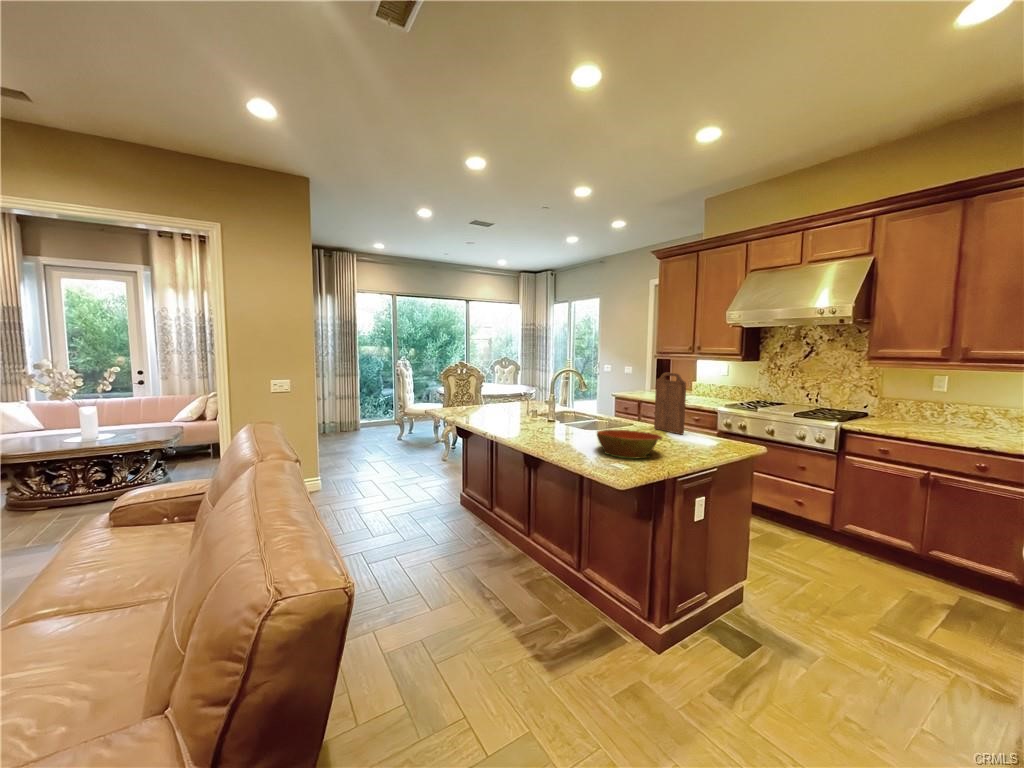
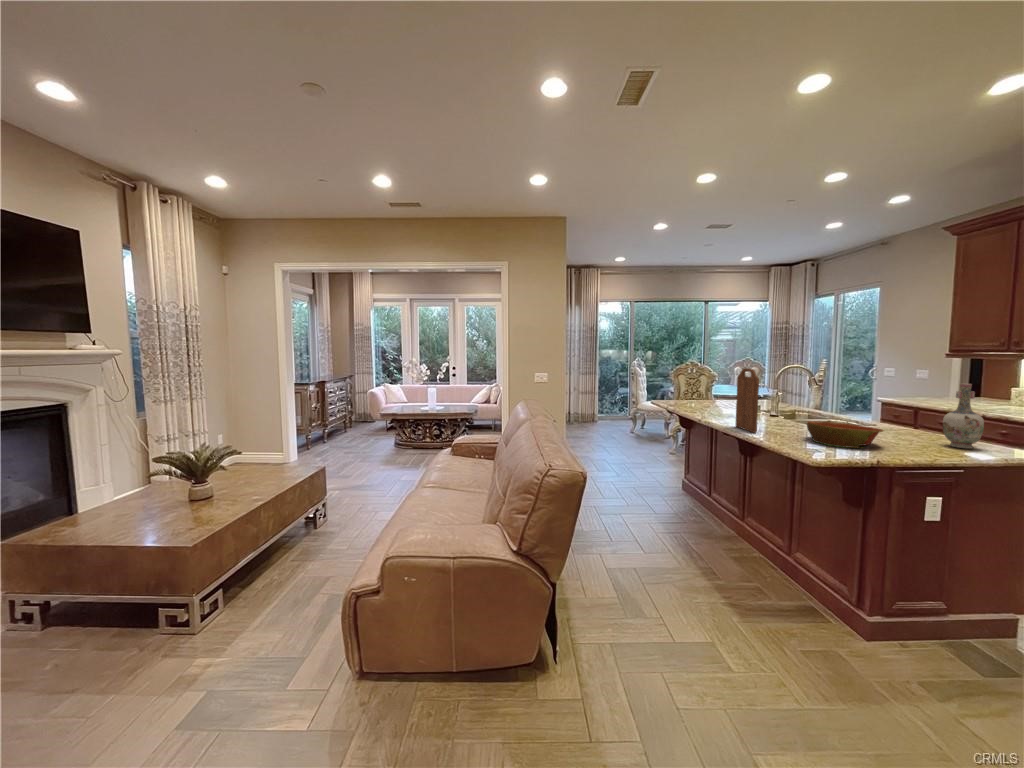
cutting board: present [654,373,686,434] -> present [736,368,759,433]
vase: none [695,387,723,445] -> present [943,384,984,449]

